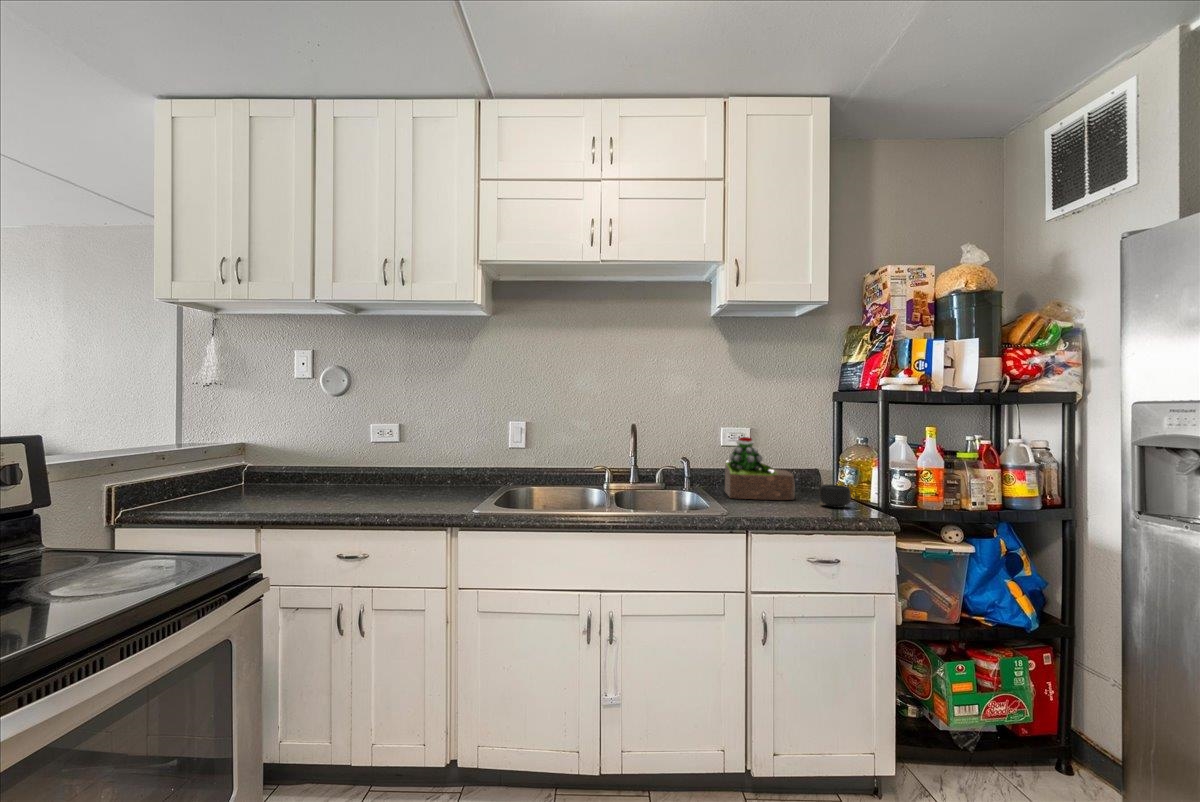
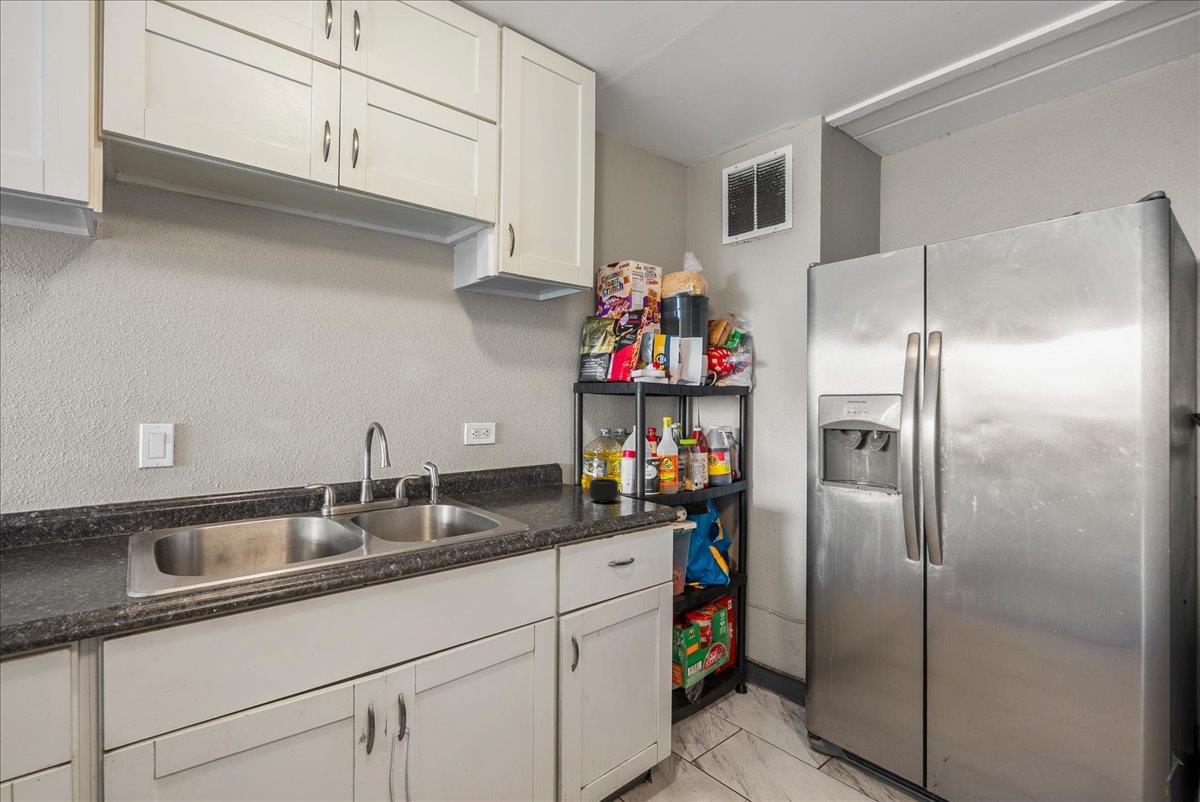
succulent plant: present [725,437,795,500] -> none [477,433,559,506]

